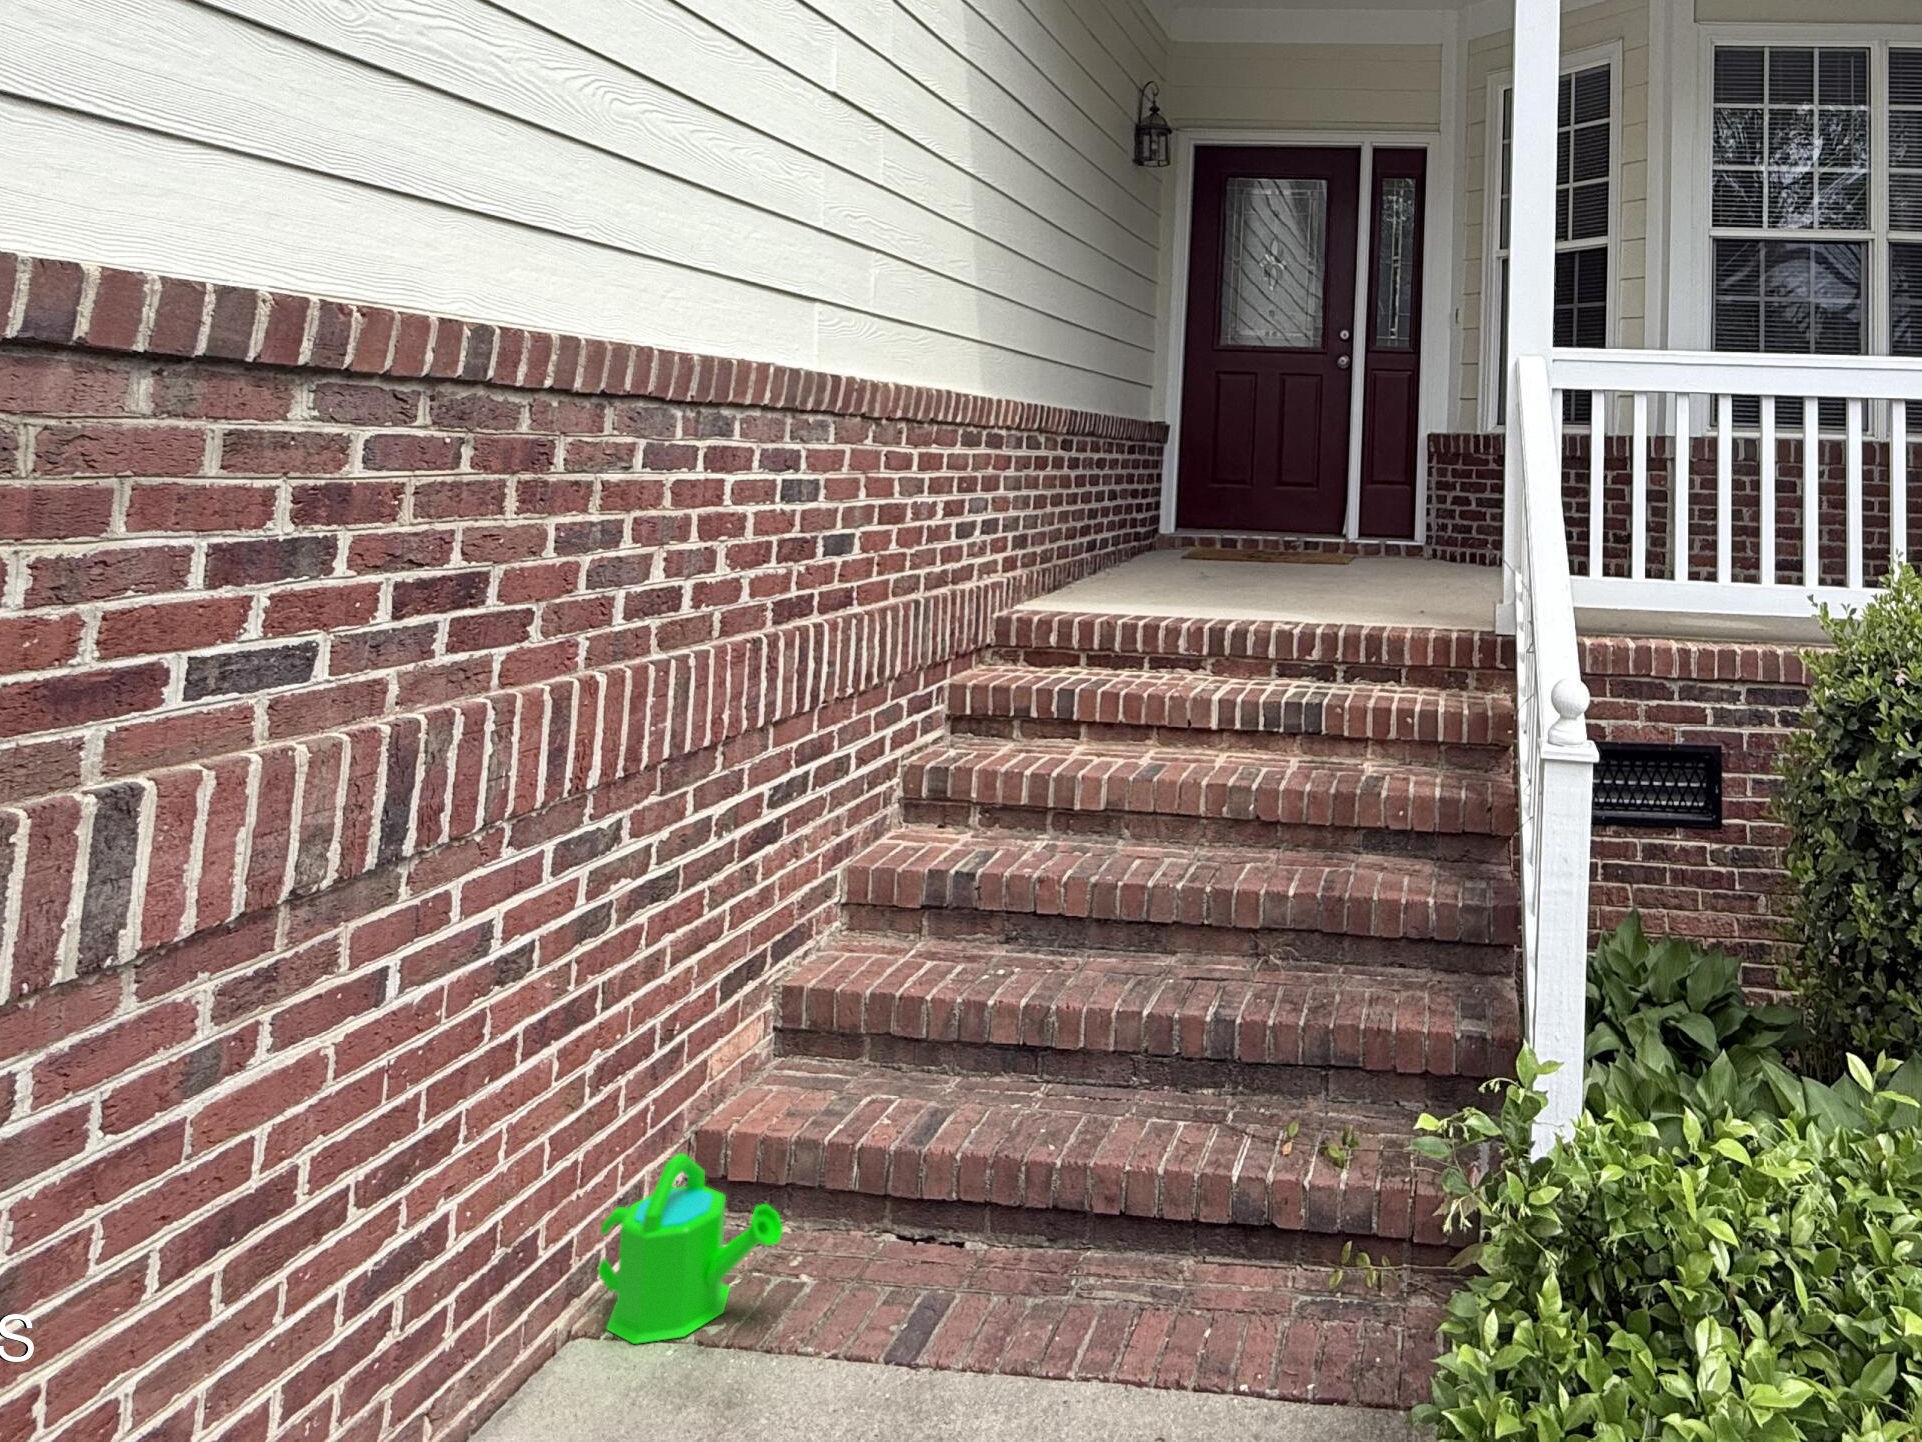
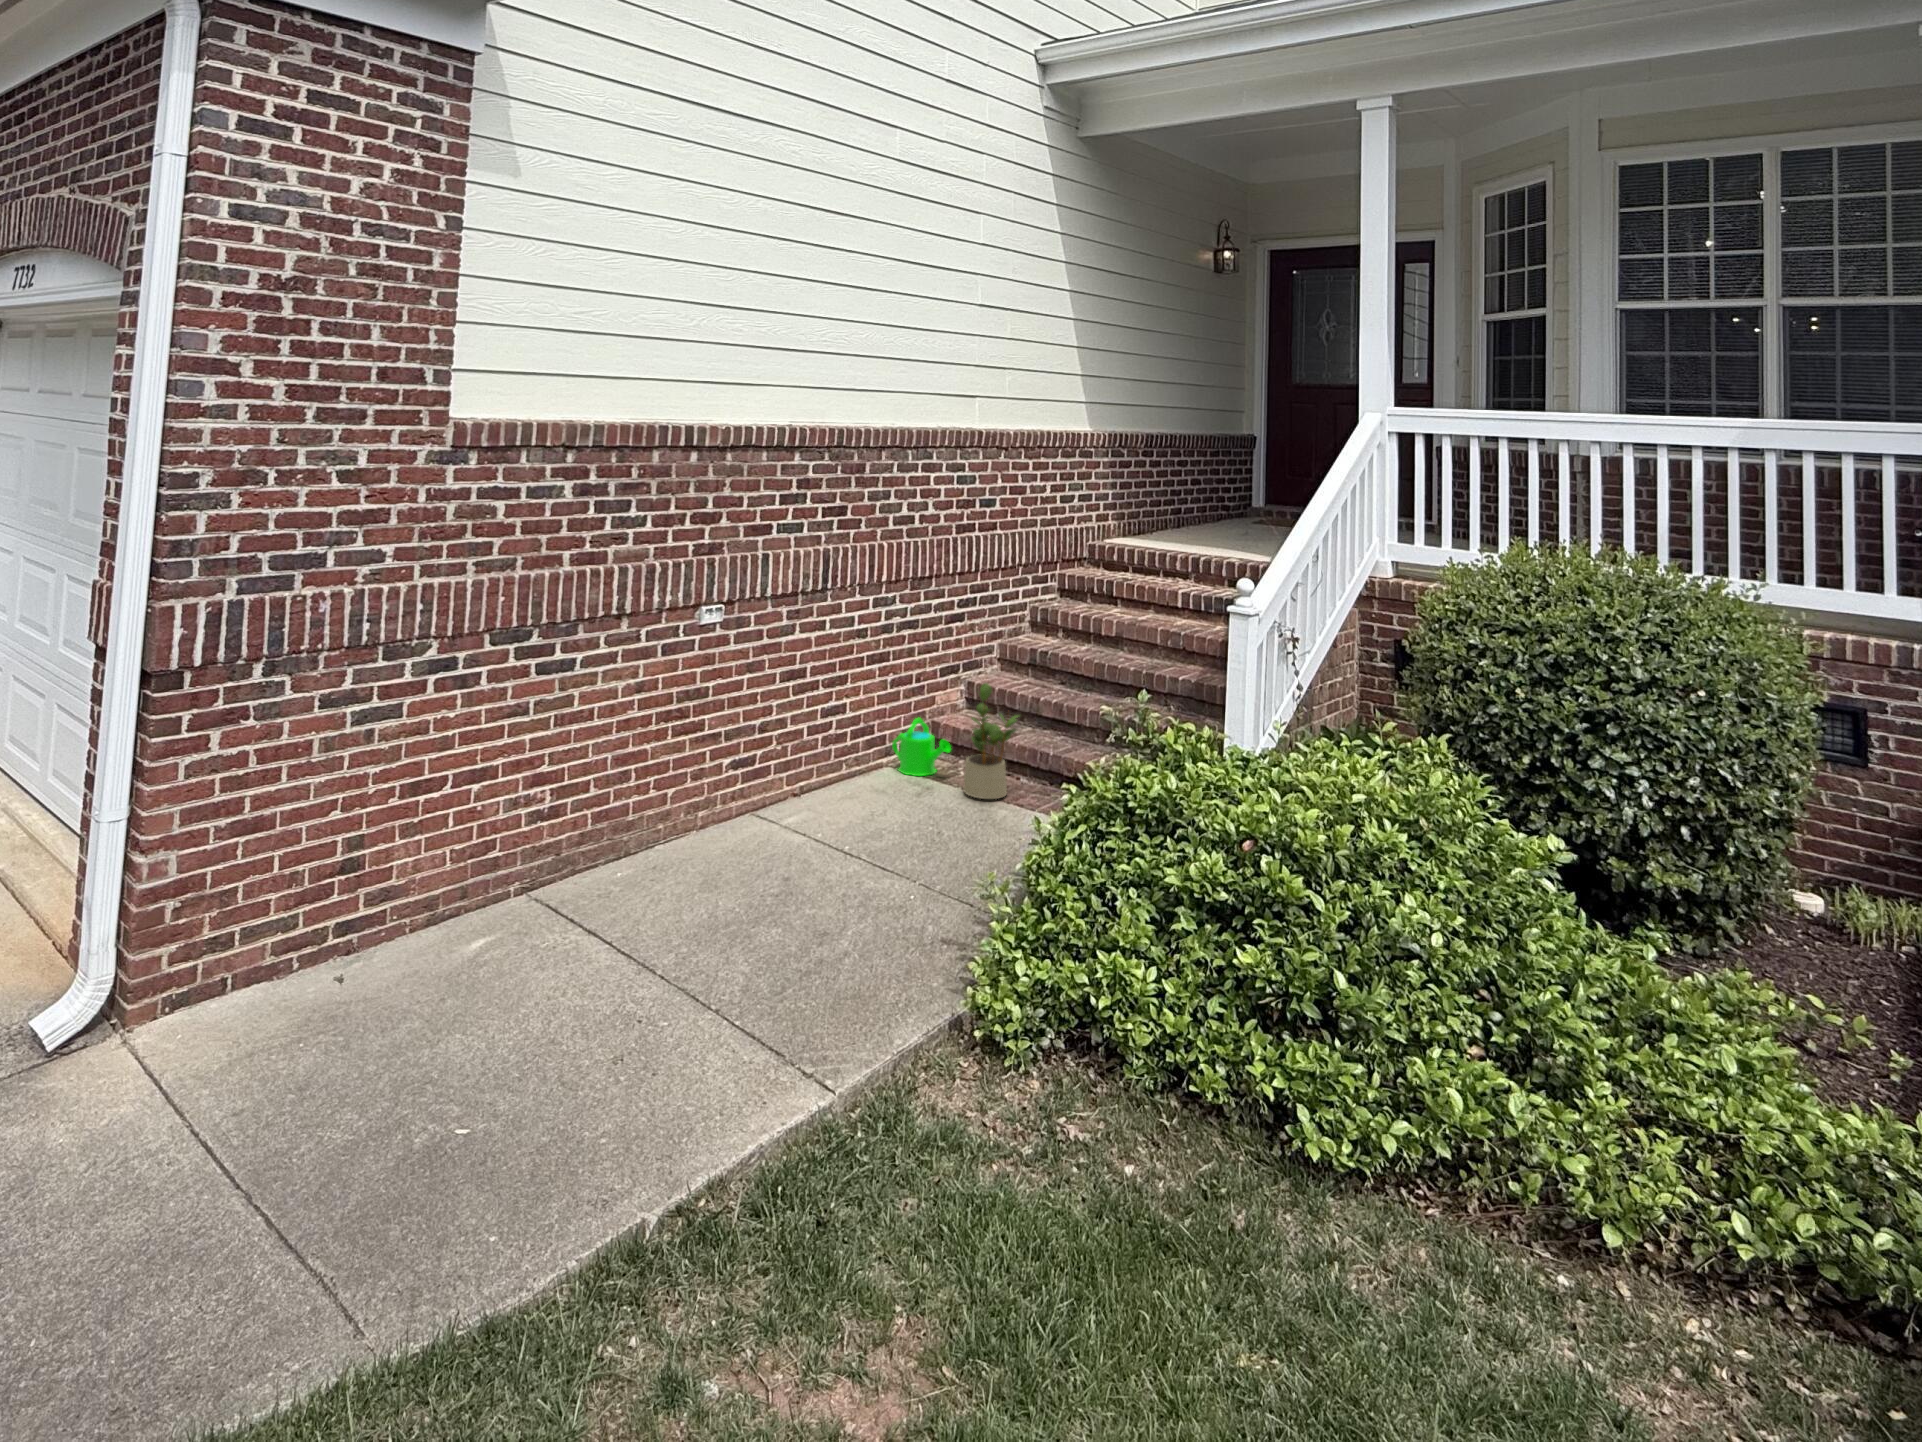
potted plant: none [836,1033,998,1381] -> present [963,683,1018,799]

